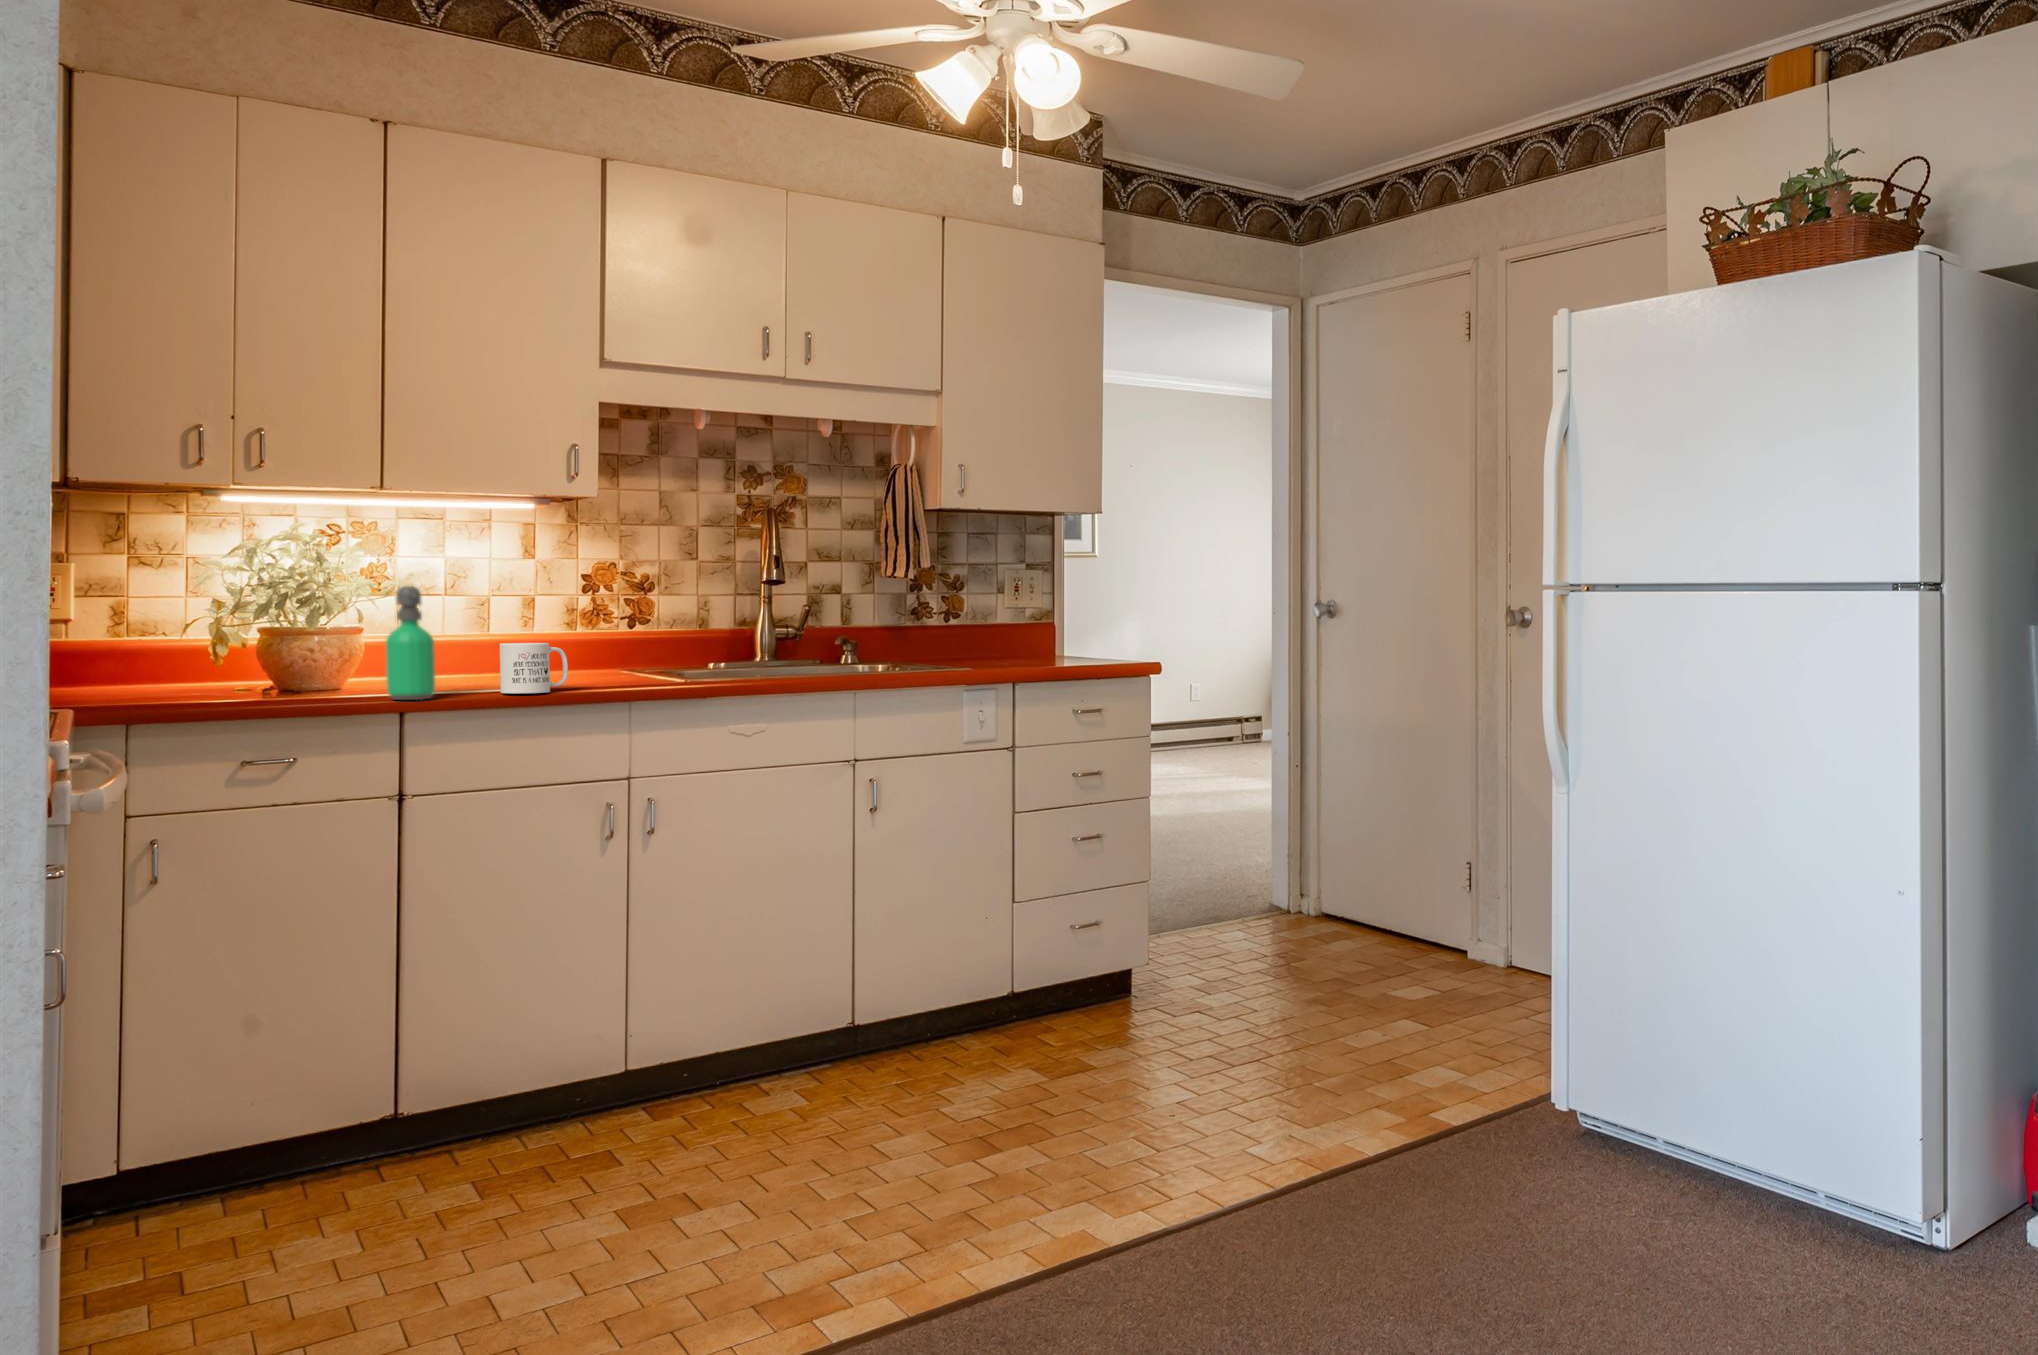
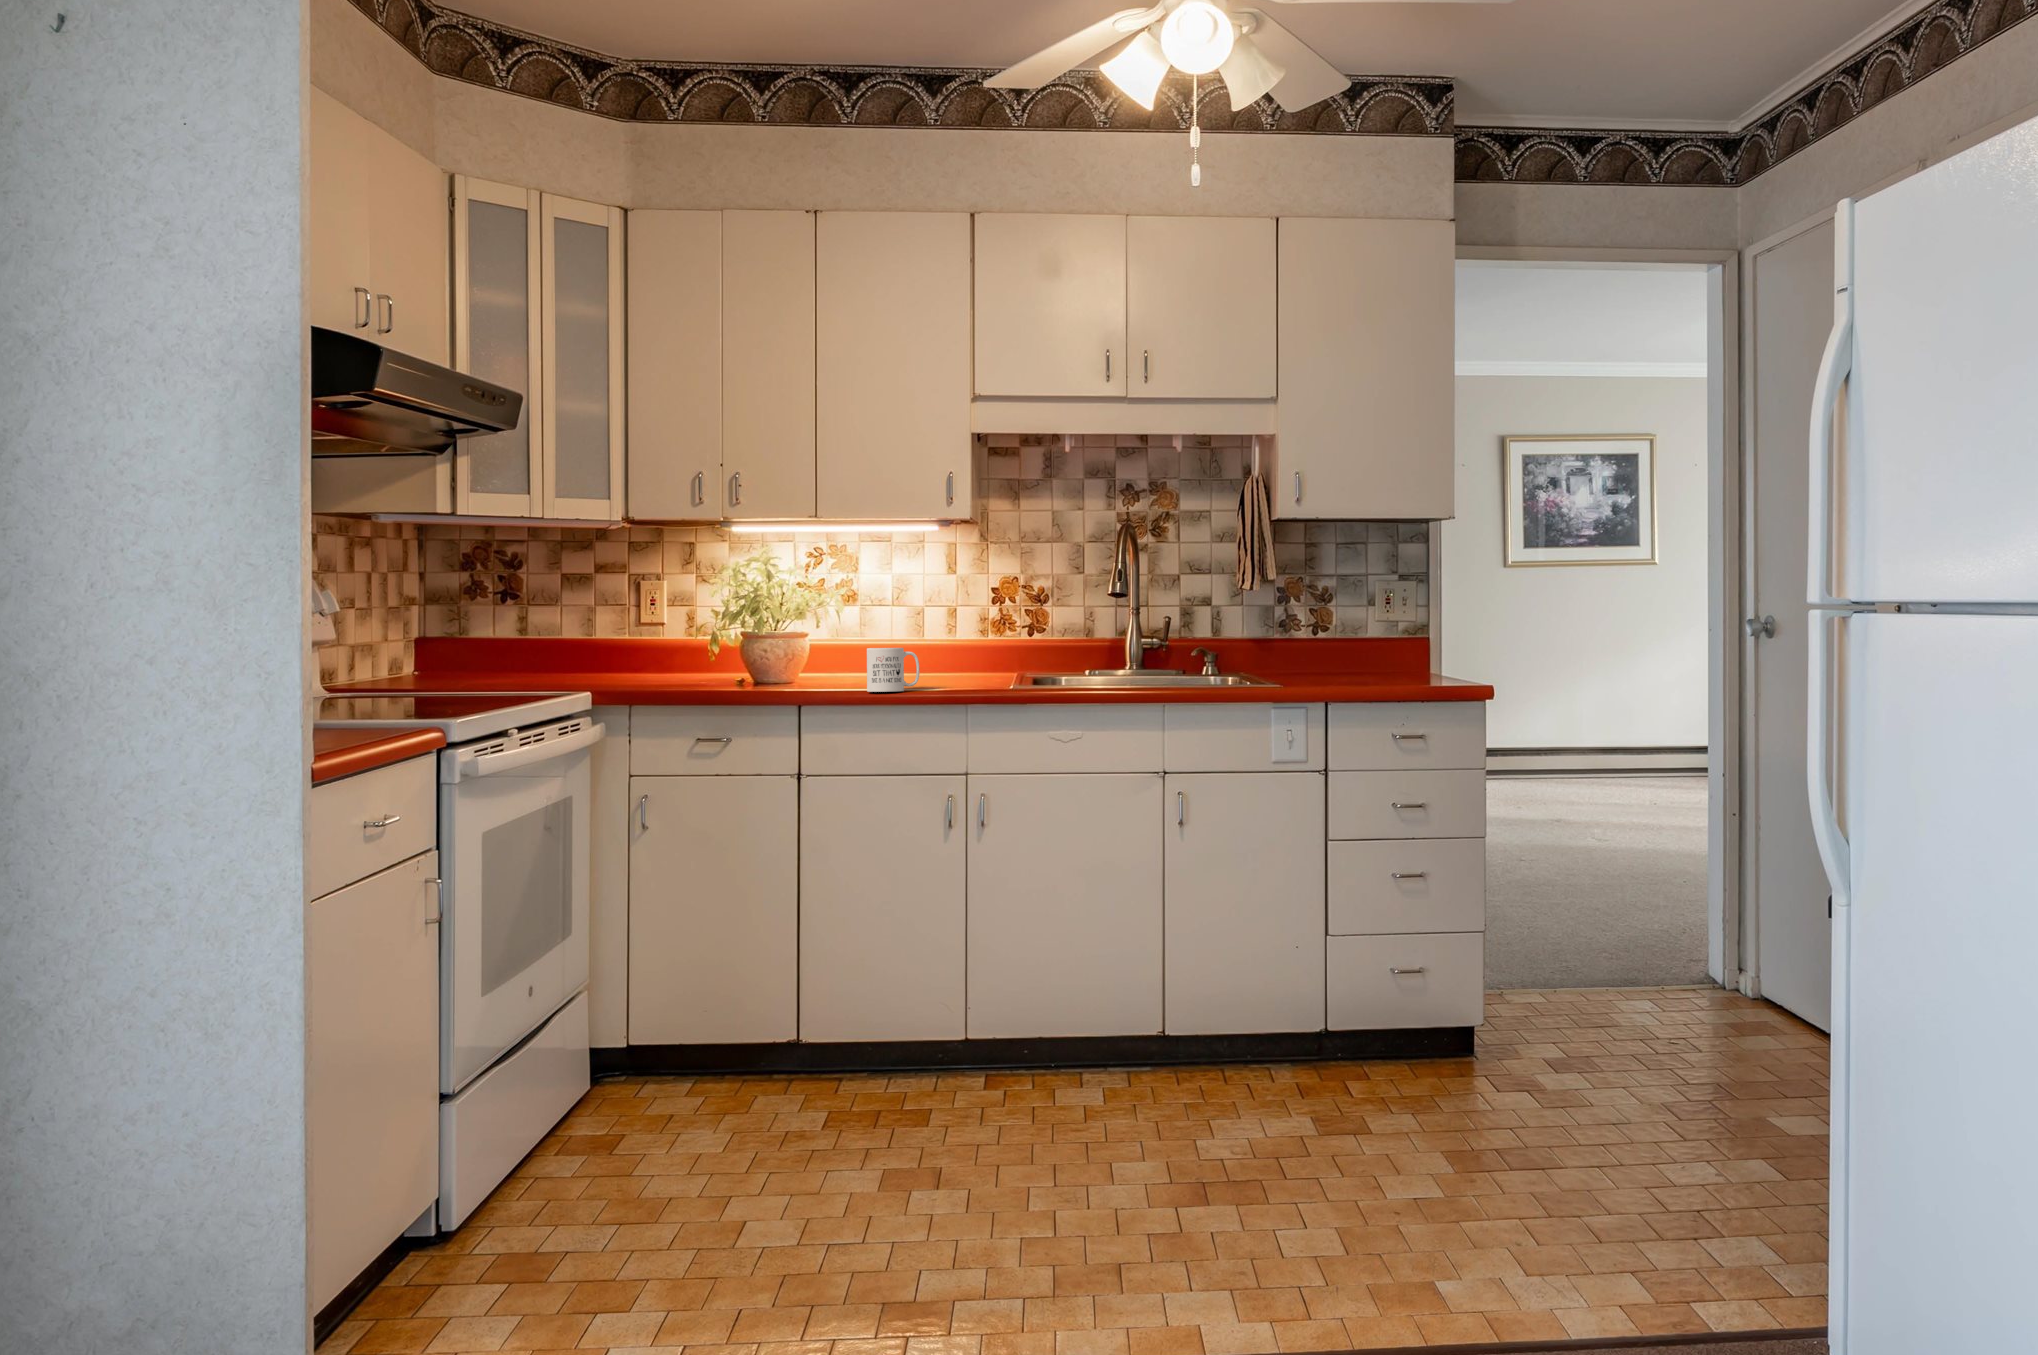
soap dispenser: present [386,586,435,700] -> none [782,599,816,696]

